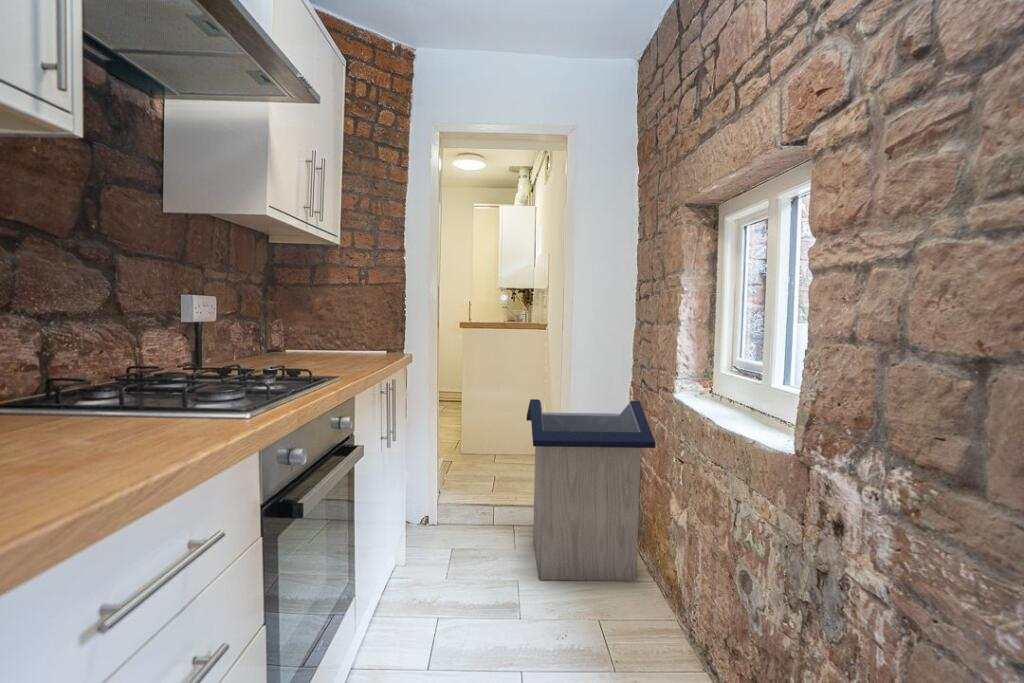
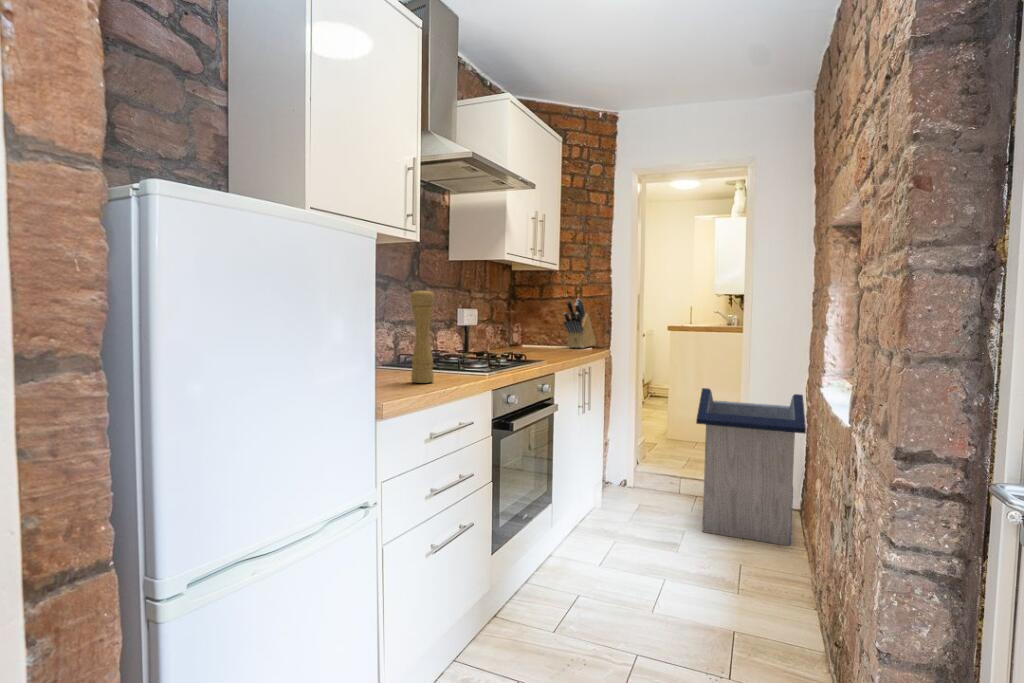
pepper mill: none [58,232,128,453] -> present [410,289,434,383]
knife block: none [349,285,390,354] -> present [563,298,596,348]

